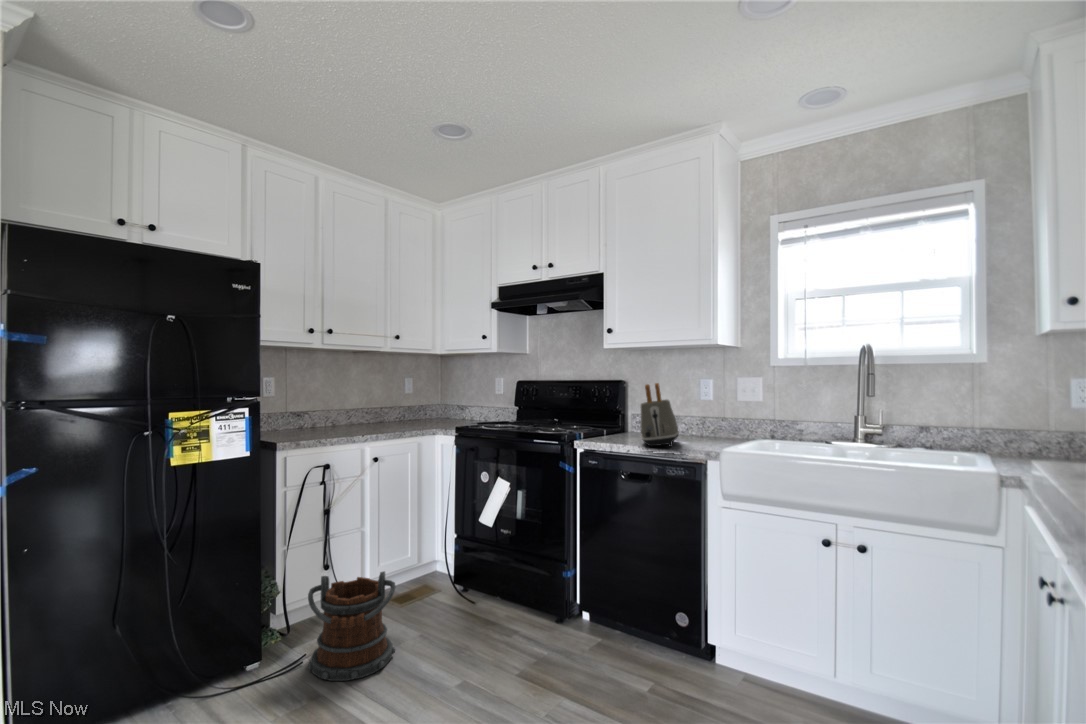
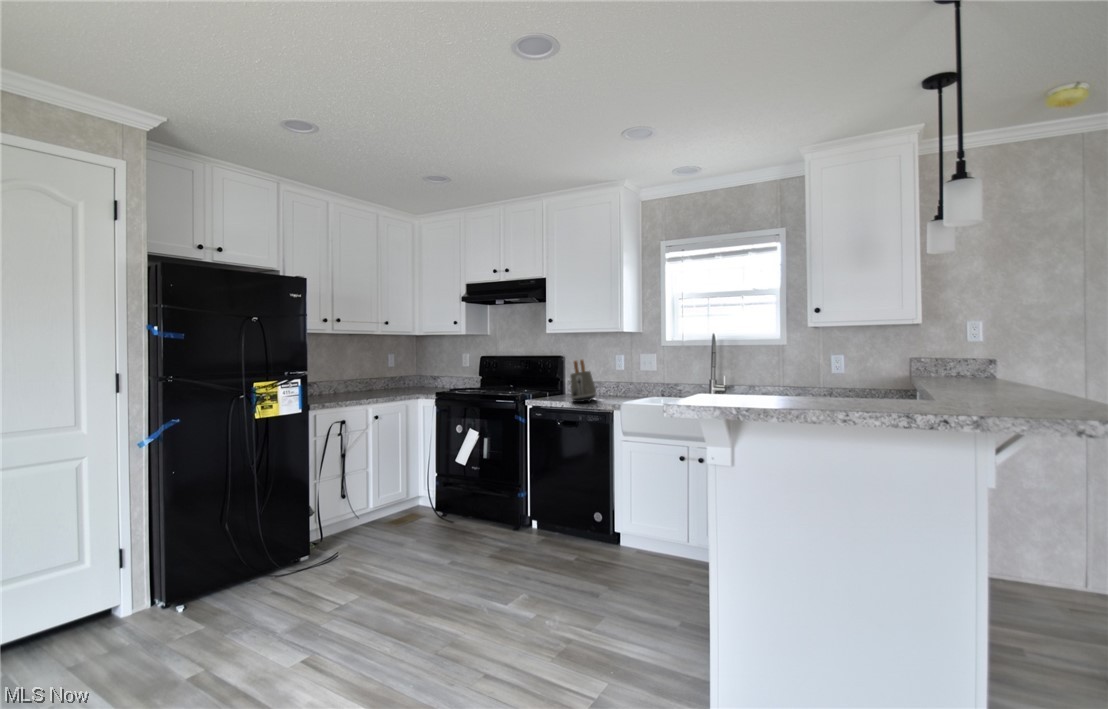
bucket: present [308,571,396,681] -> none [342,492,402,562]

